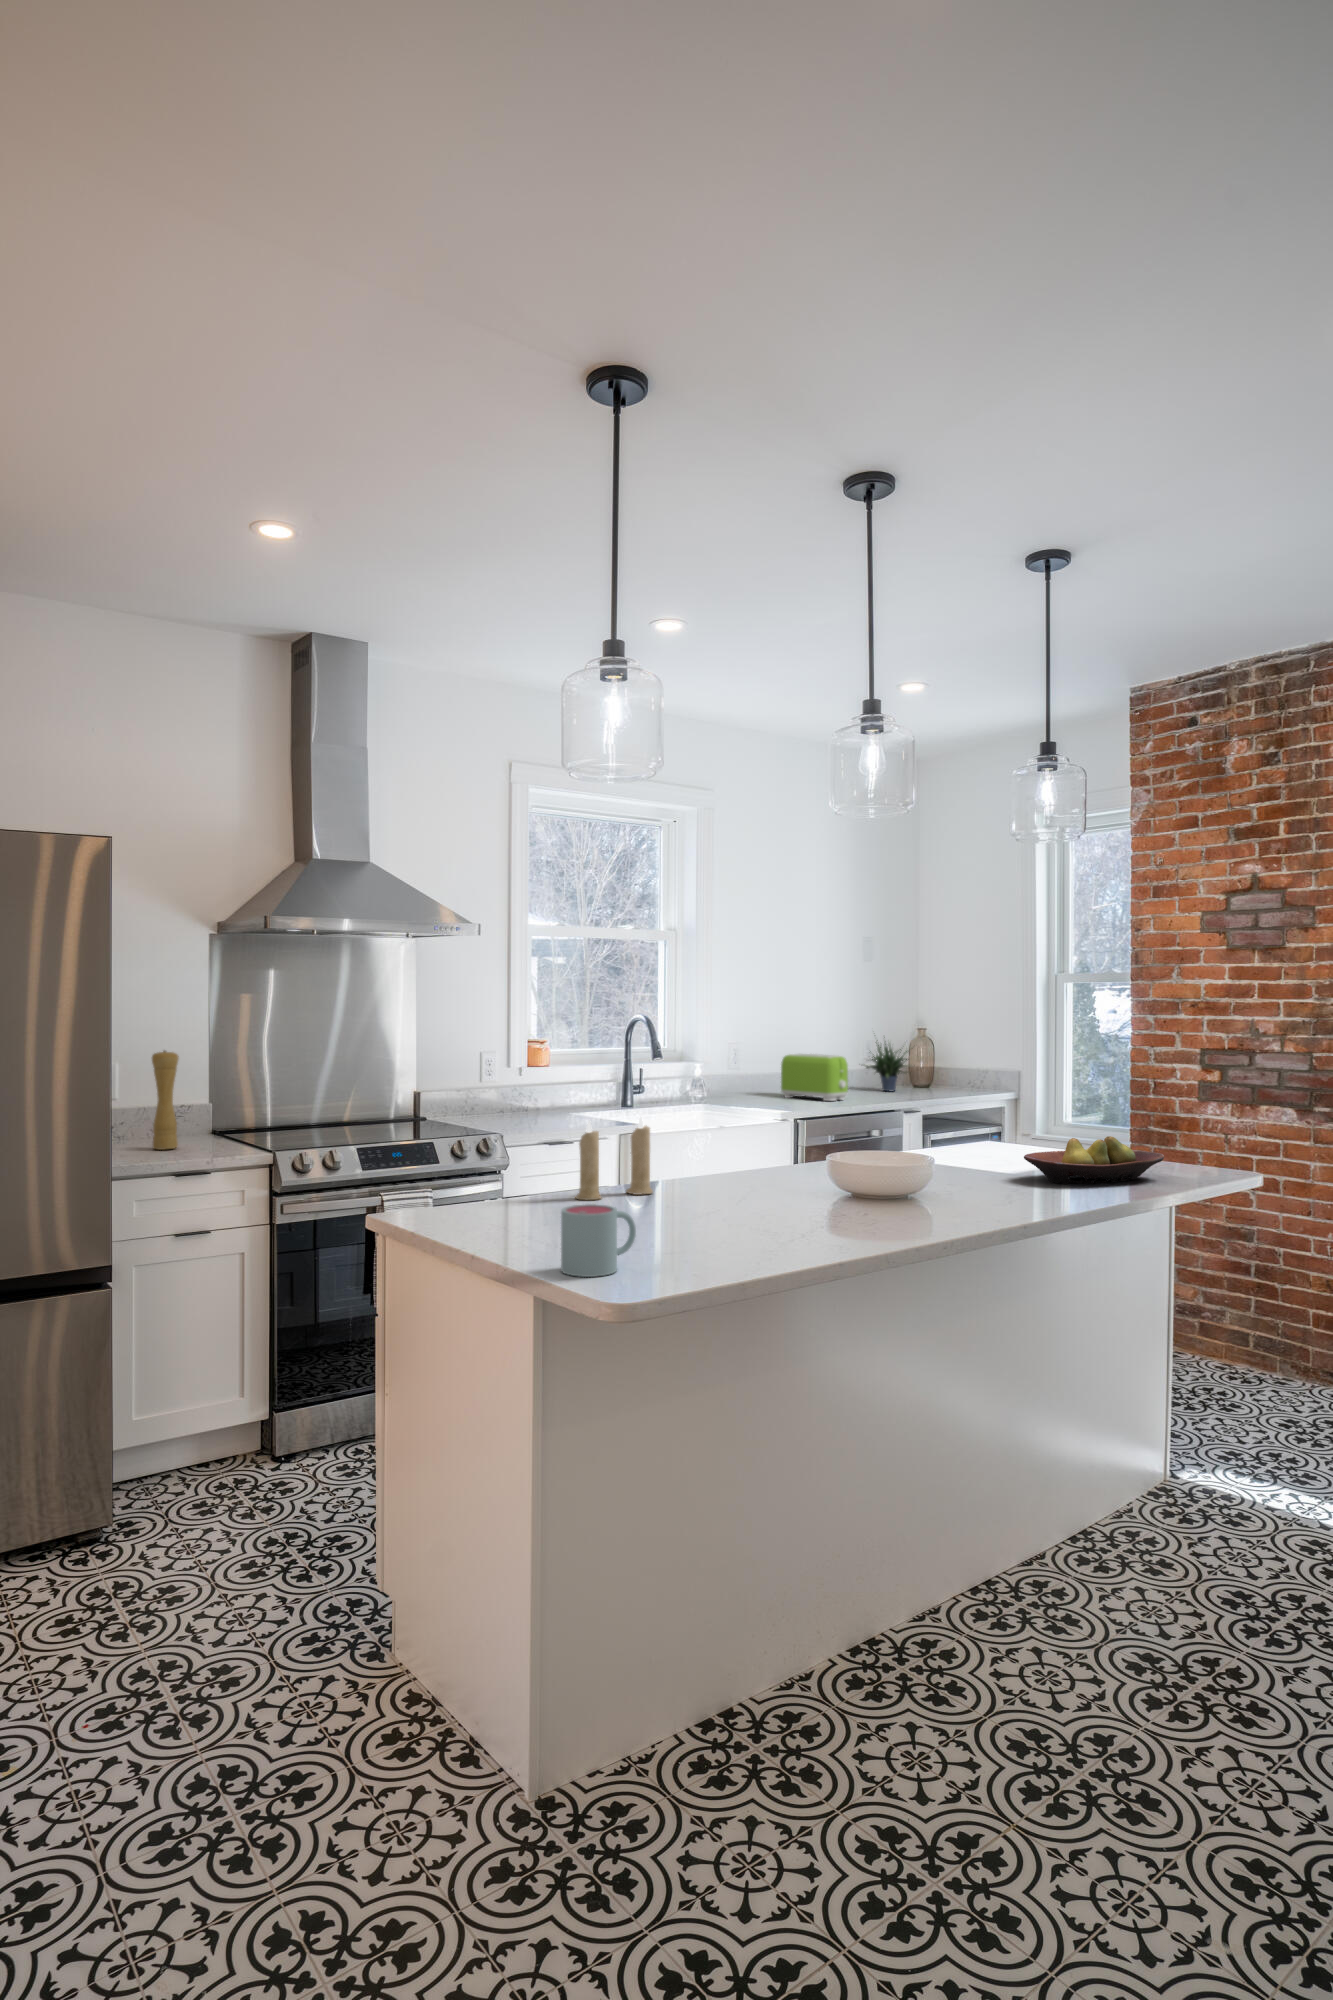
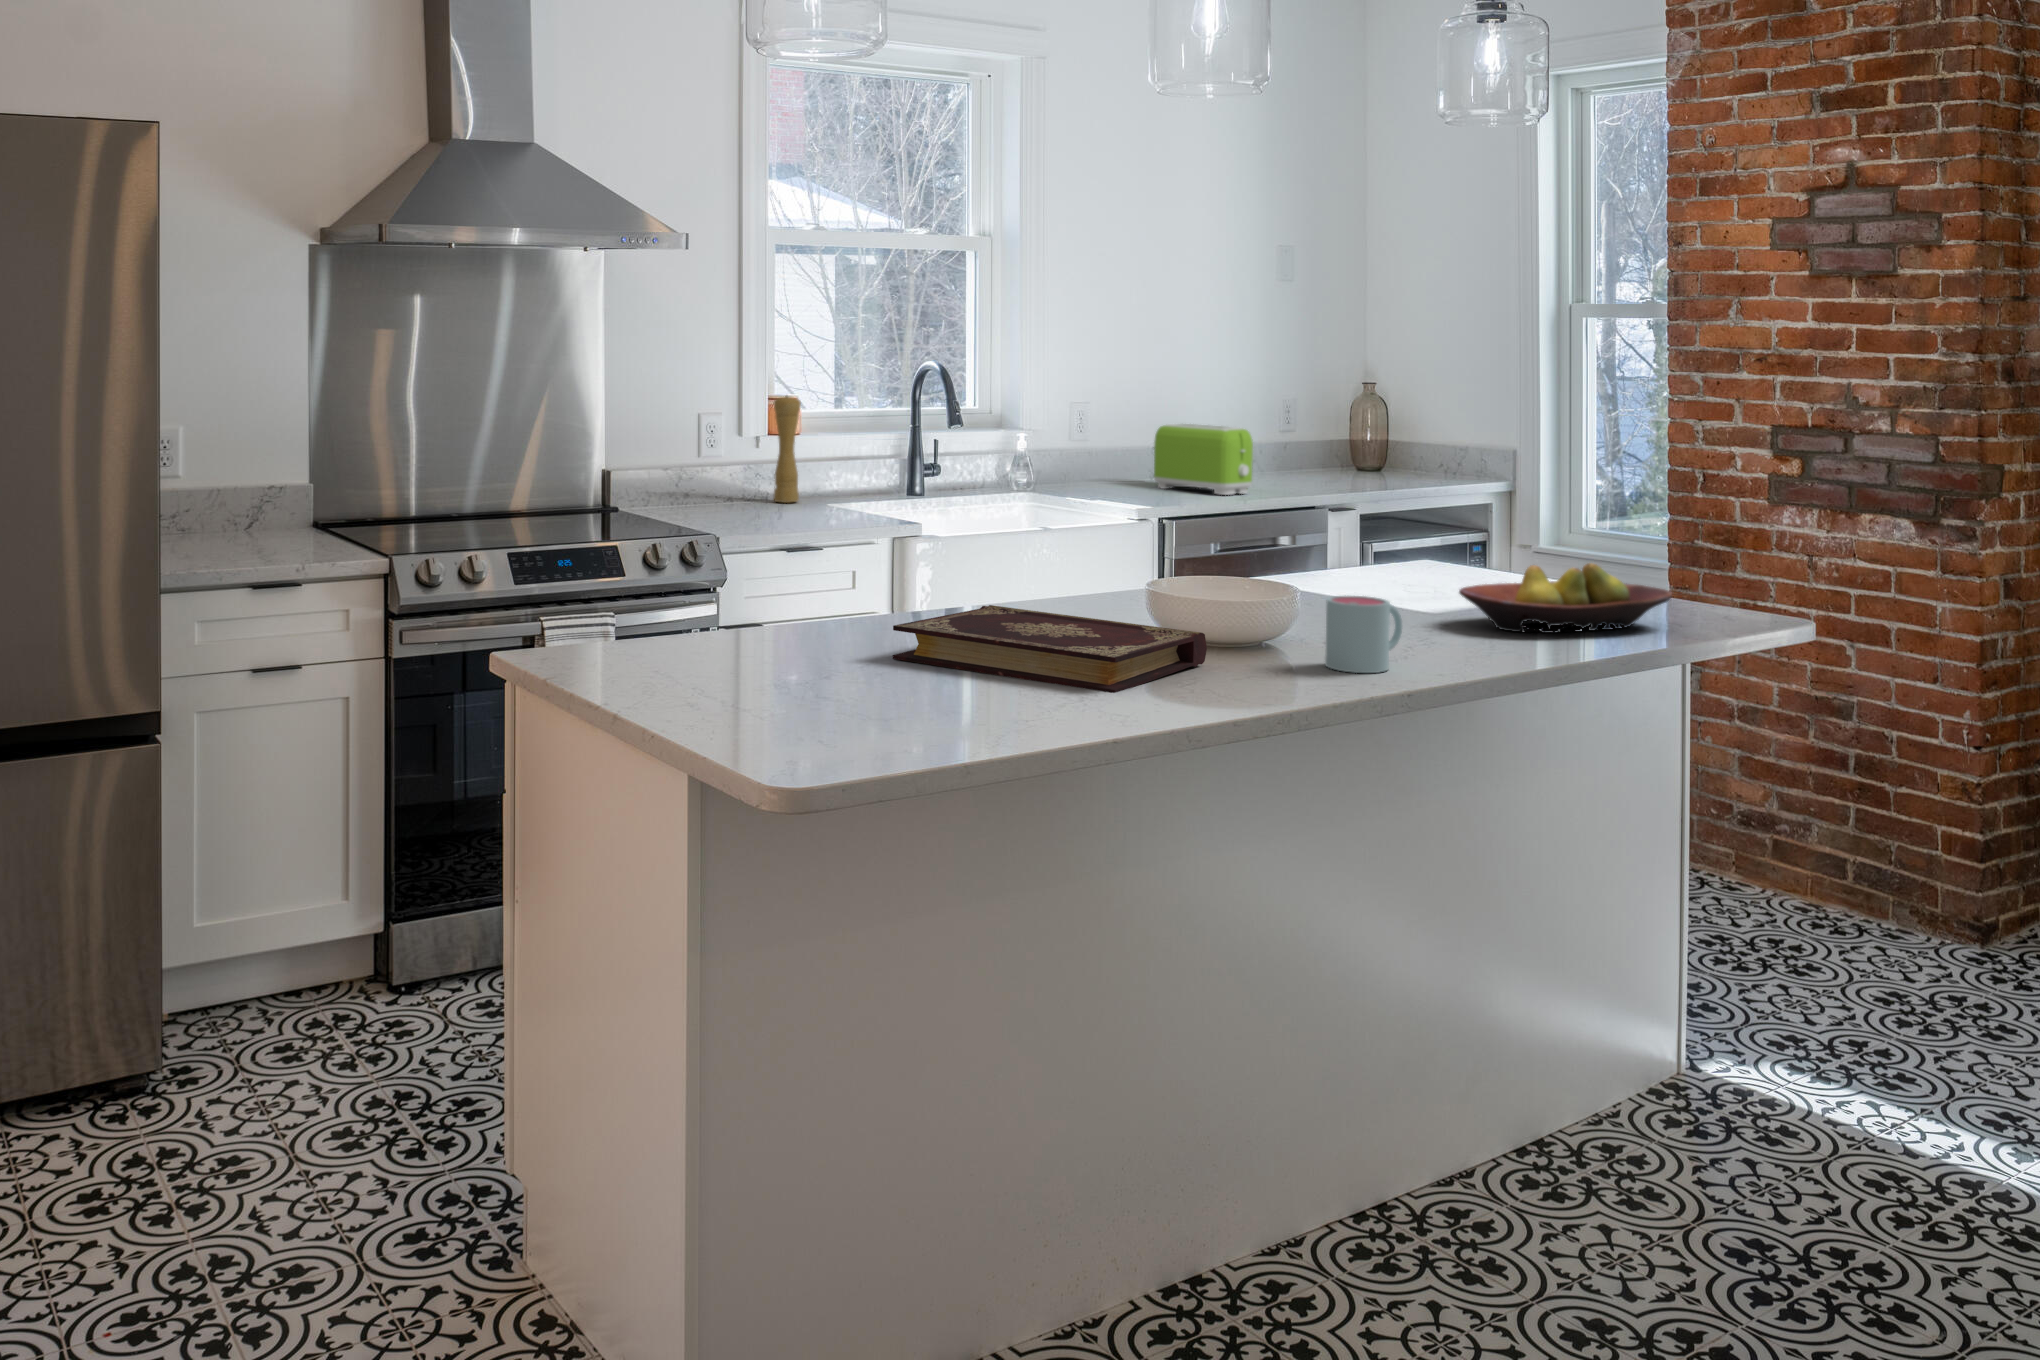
potted plant: present [866,1037,909,1091] -> none [1274,386,1363,481]
pepper mill: present [152,1051,179,1150] -> present [774,396,801,503]
candle: present [575,1117,653,1201] -> none [791,518,906,640]
book: none [652,1173,869,1231] -> present [893,605,1207,693]
mug: present [561,1204,636,1277] -> present [1325,595,1402,673]

